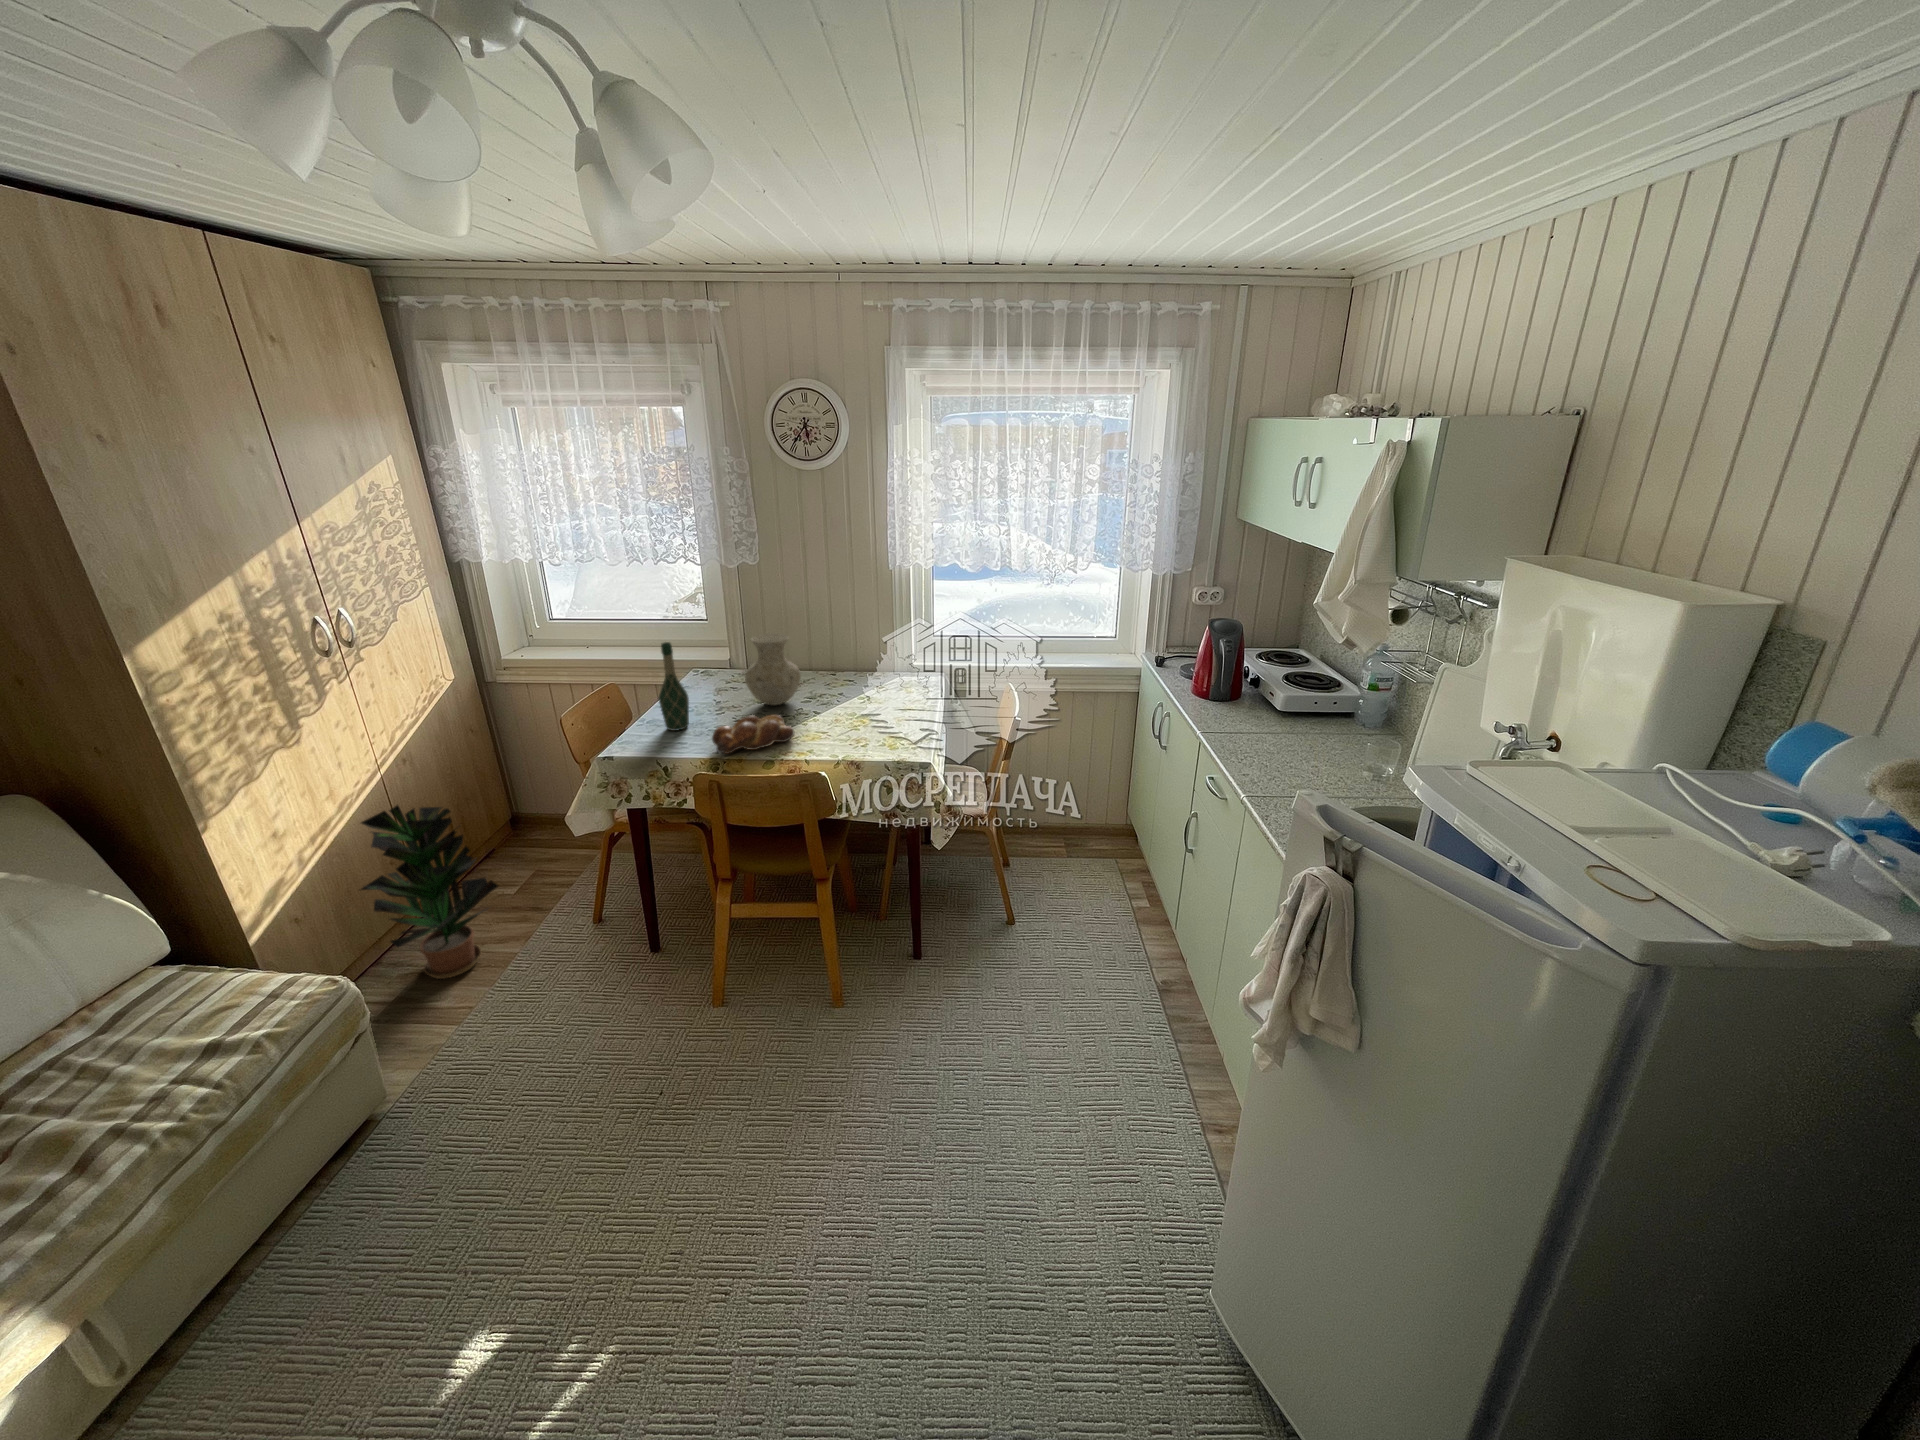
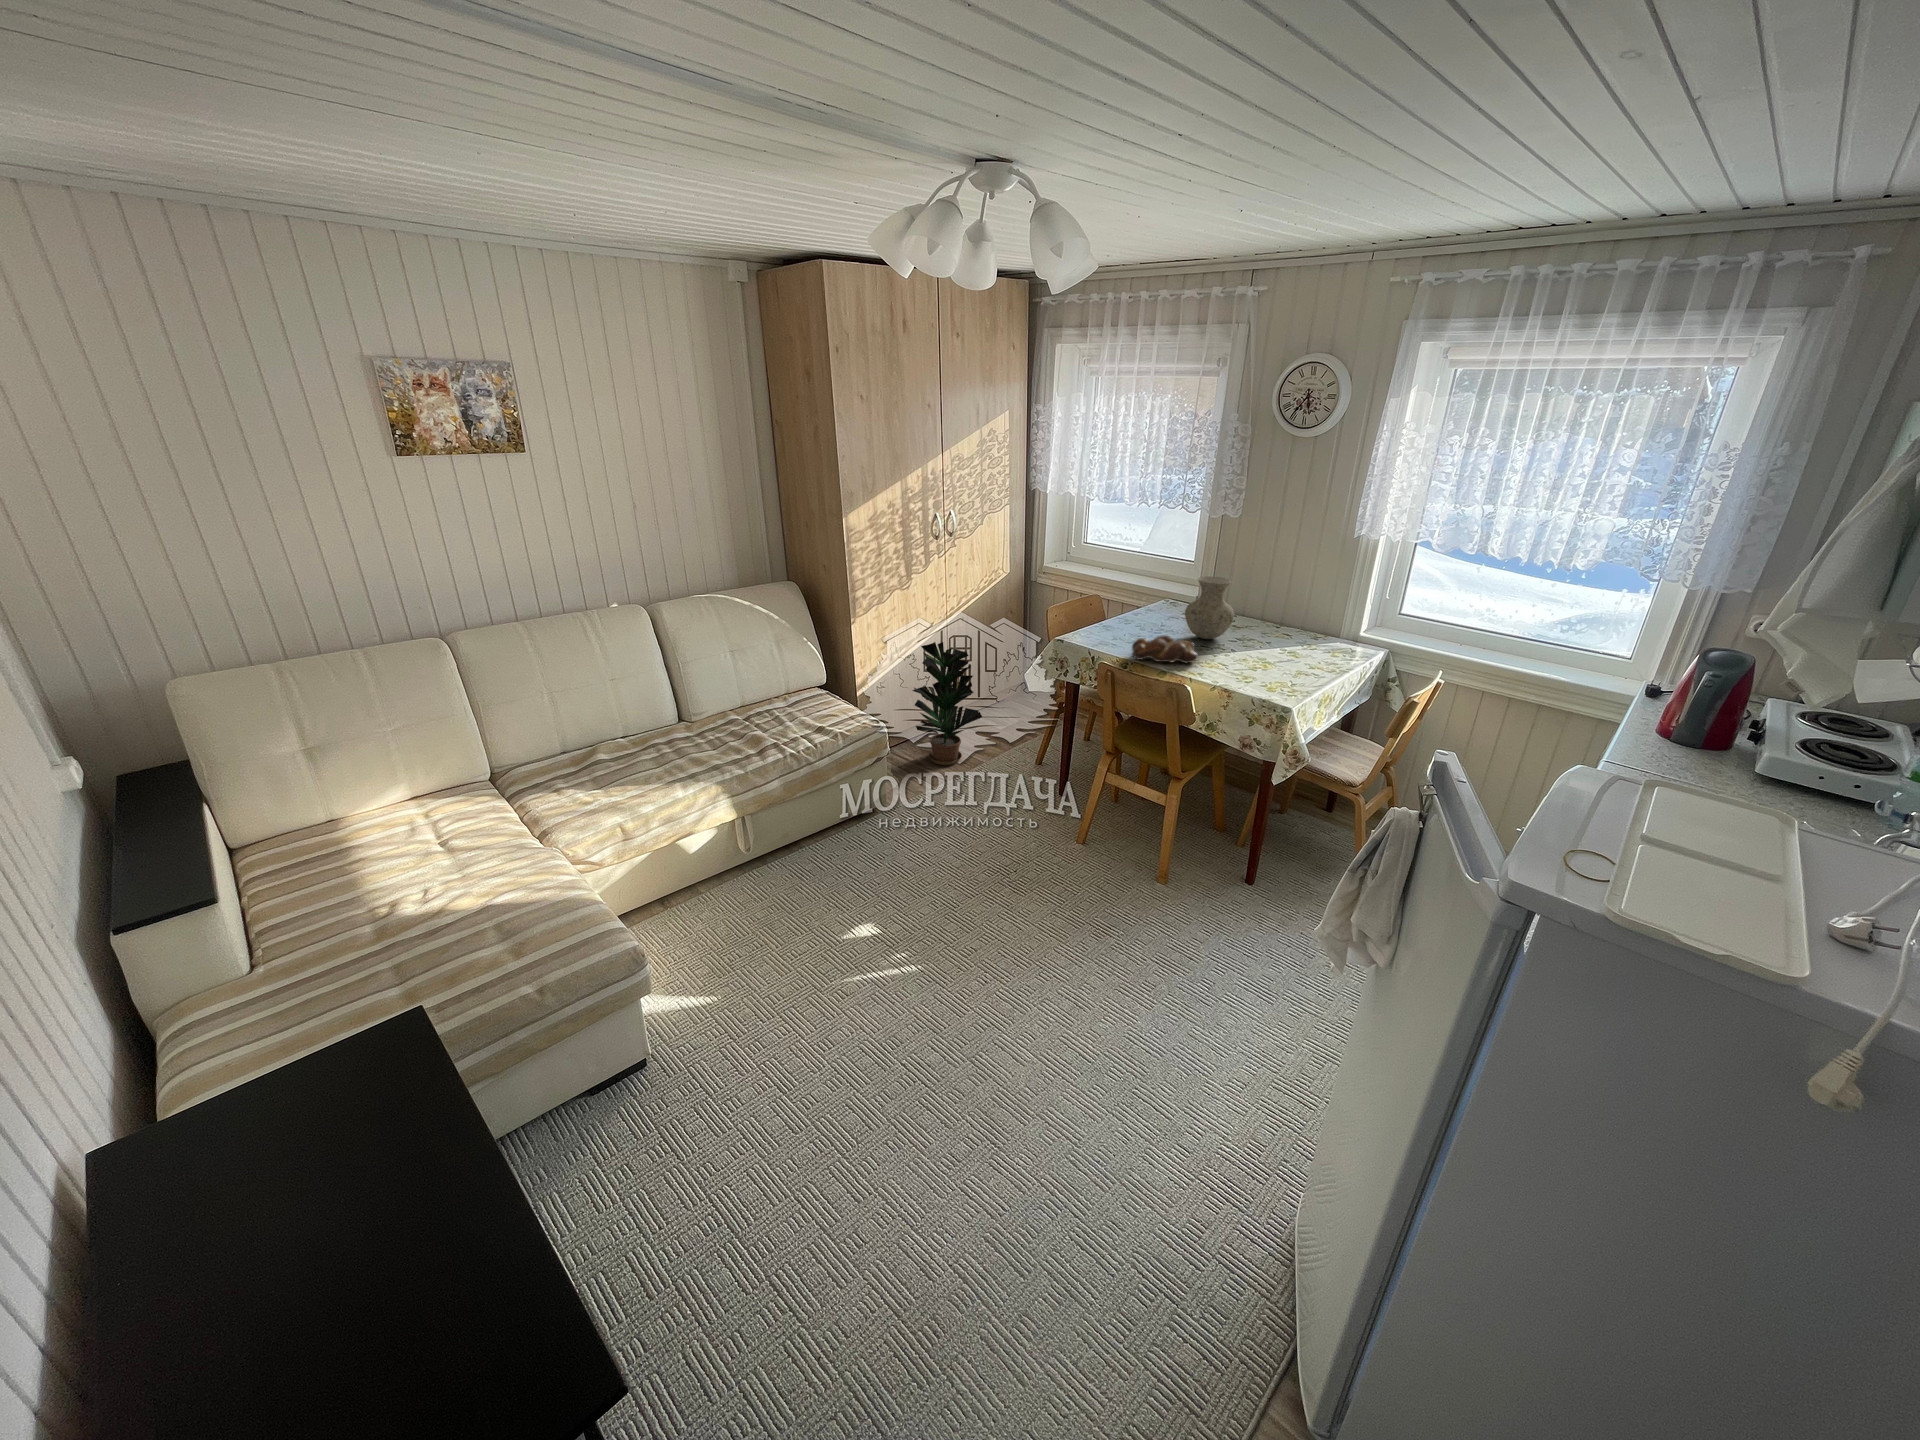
wine bottle: present [658,642,689,731] -> none [1111,566,1134,638]

